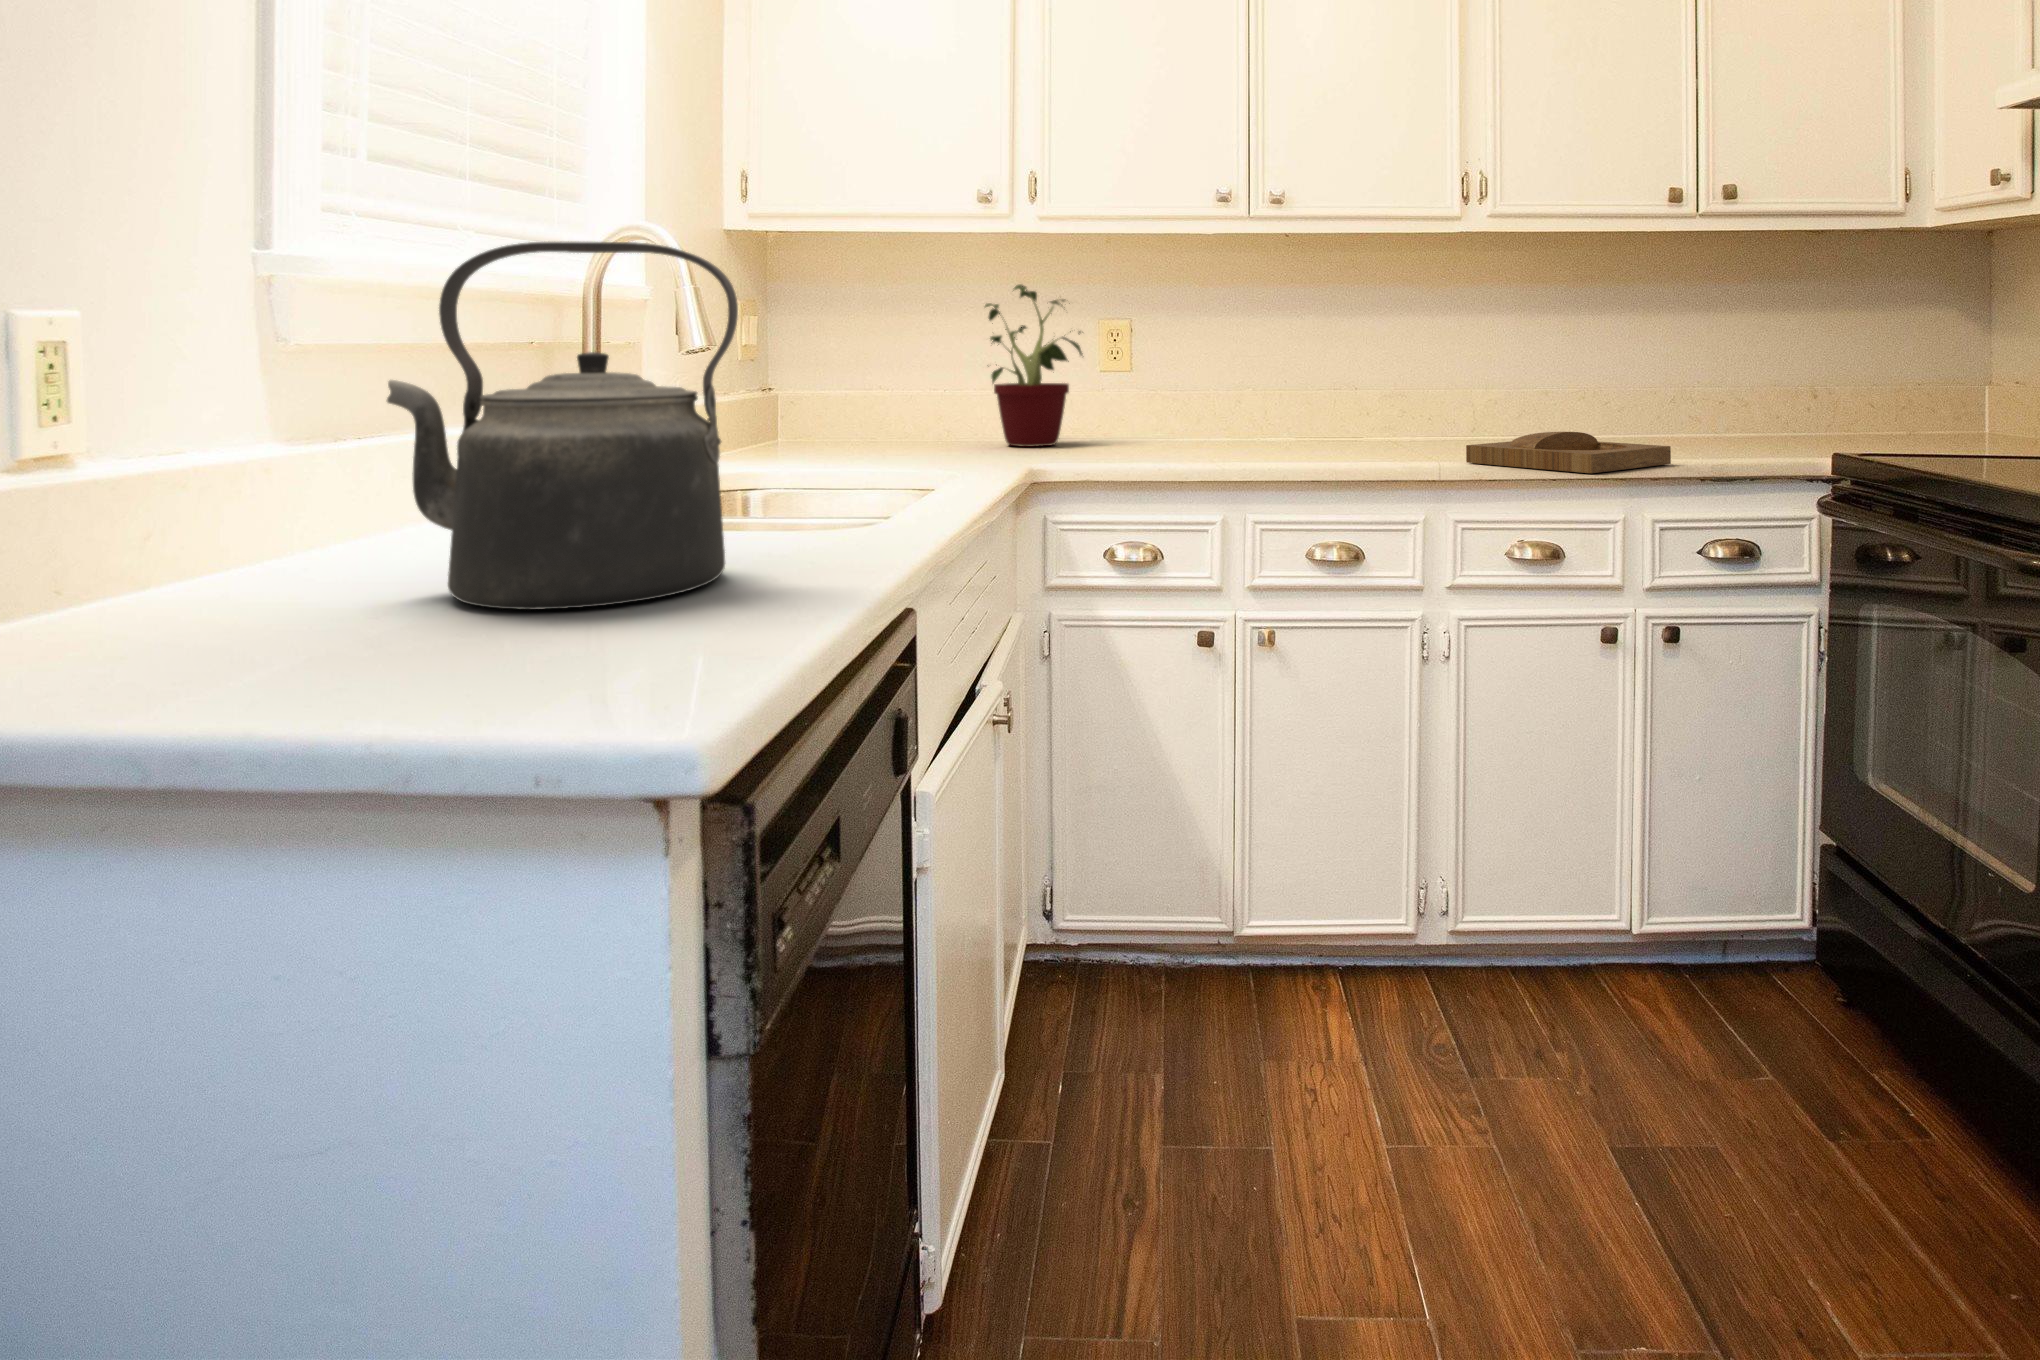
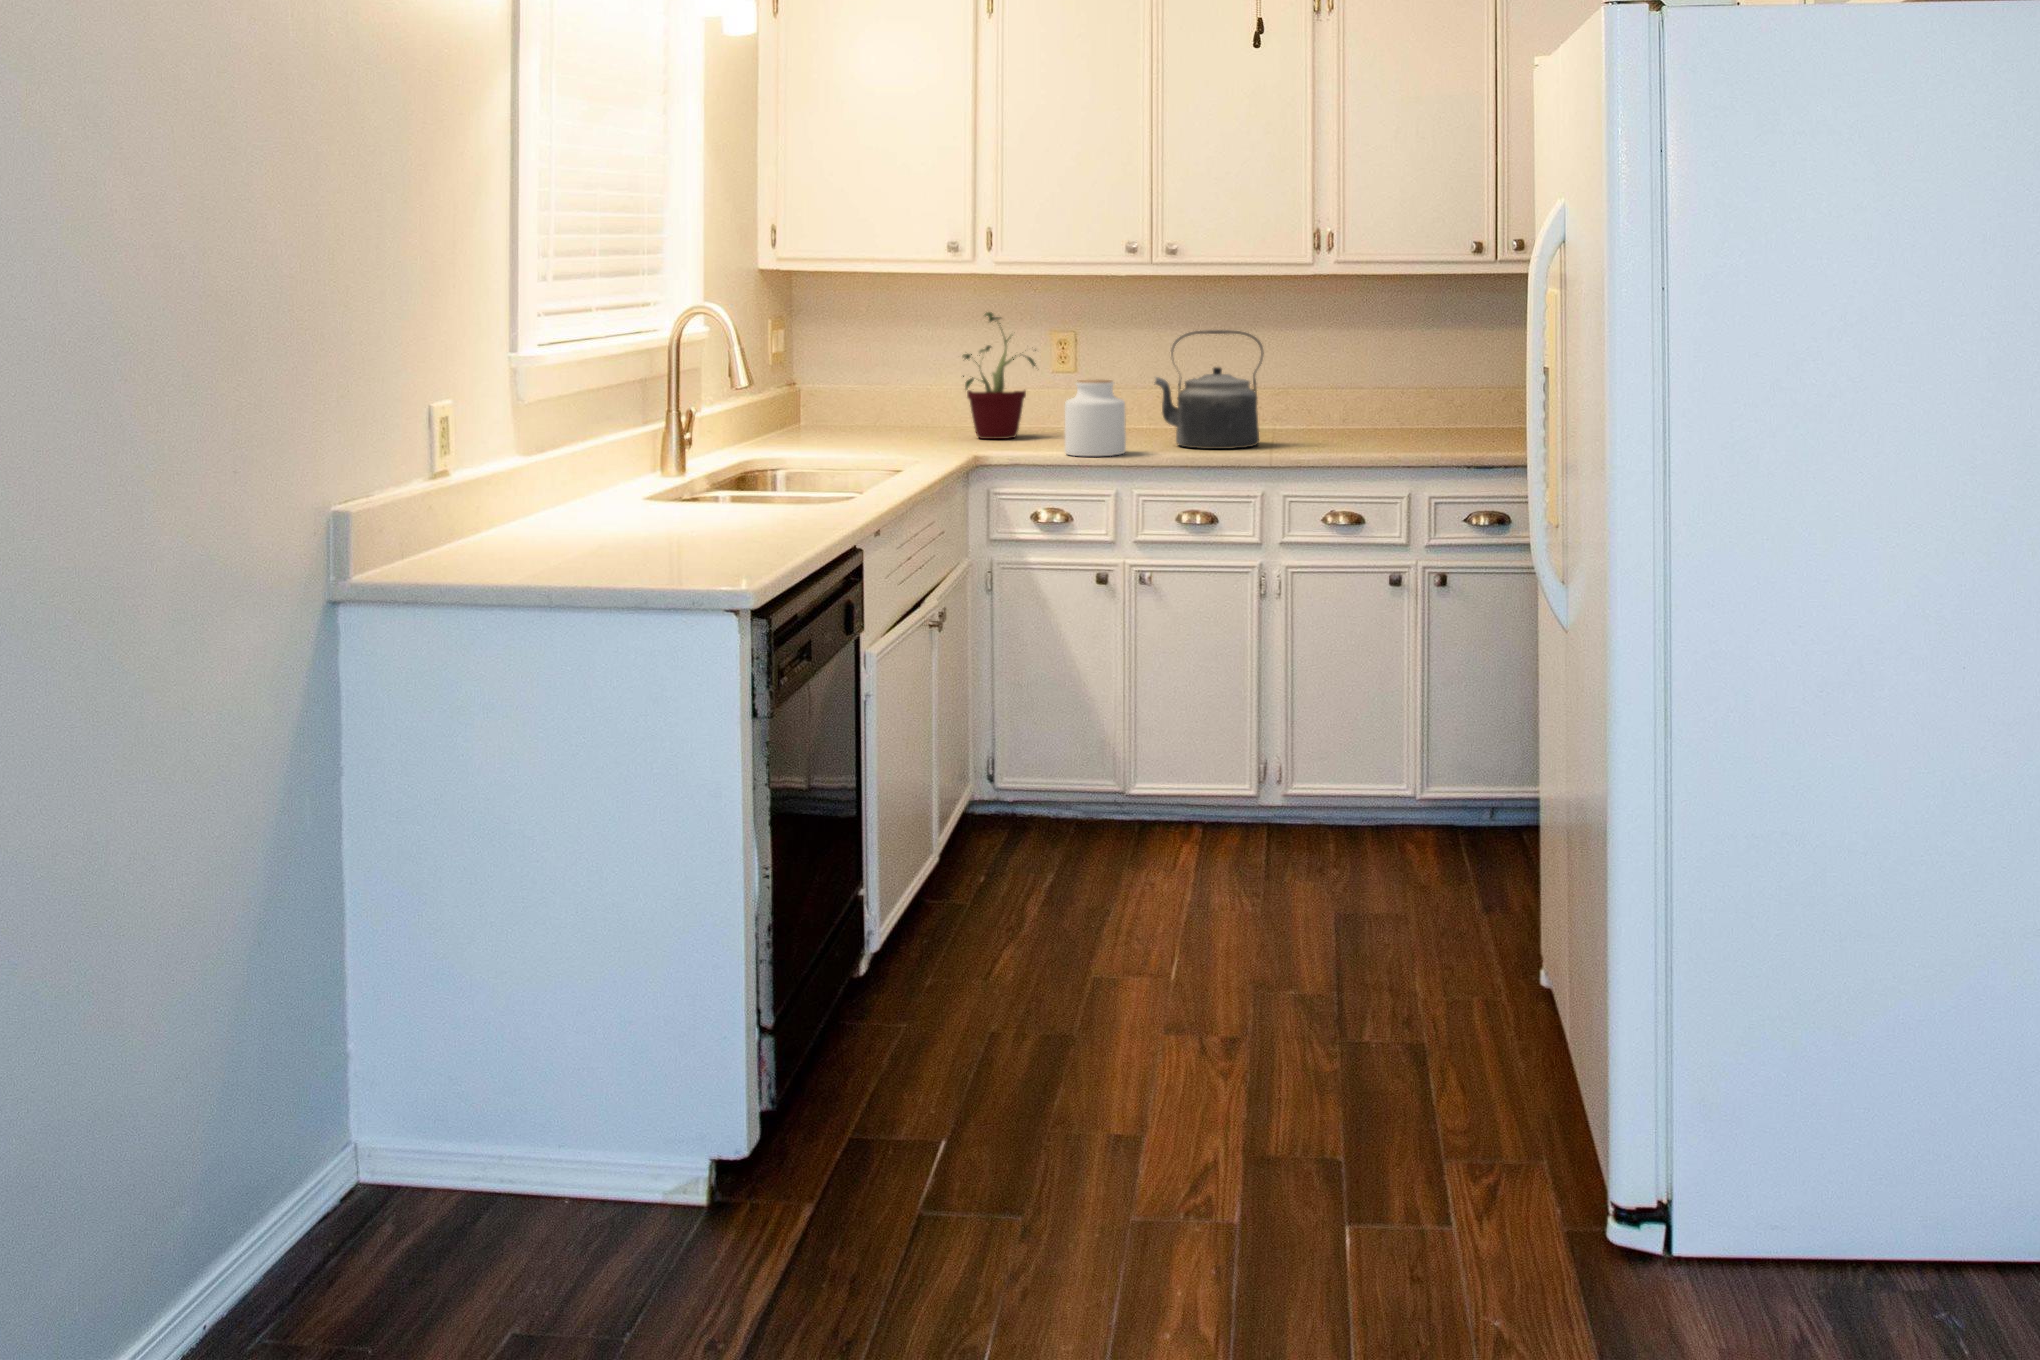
kettle: present [387,241,738,610] -> present [1155,330,1264,449]
jar: none [1144,363,1227,466] -> present [1065,380,1126,456]
tray: present [1466,432,1671,473] -> none [1300,433,1445,464]

